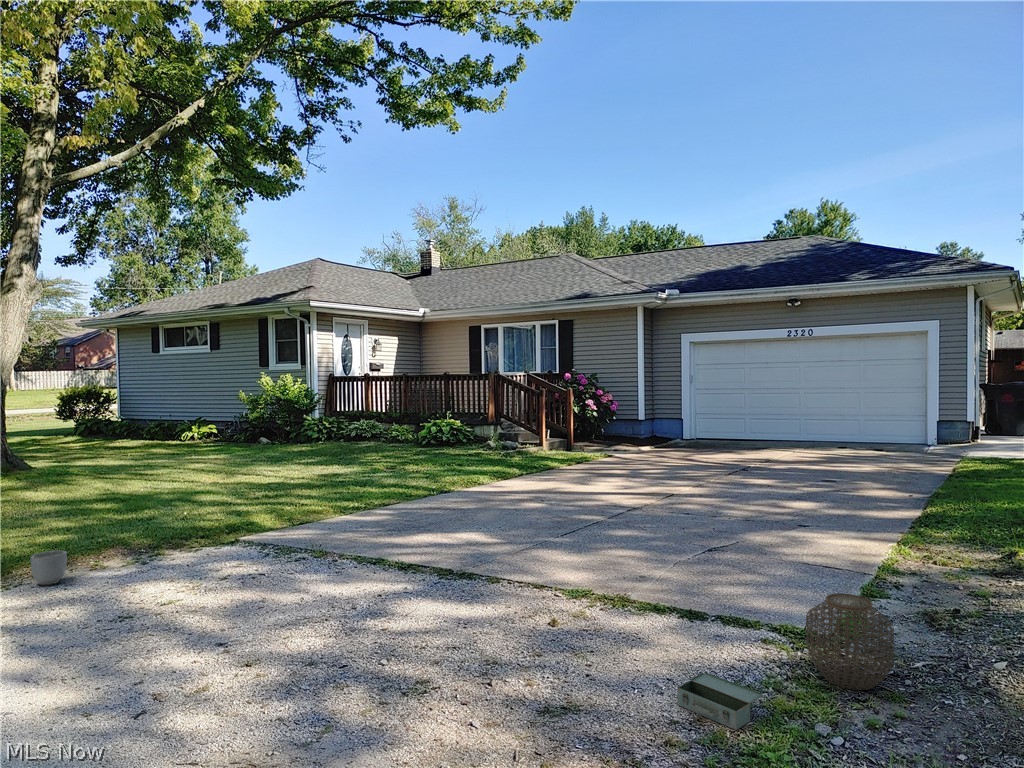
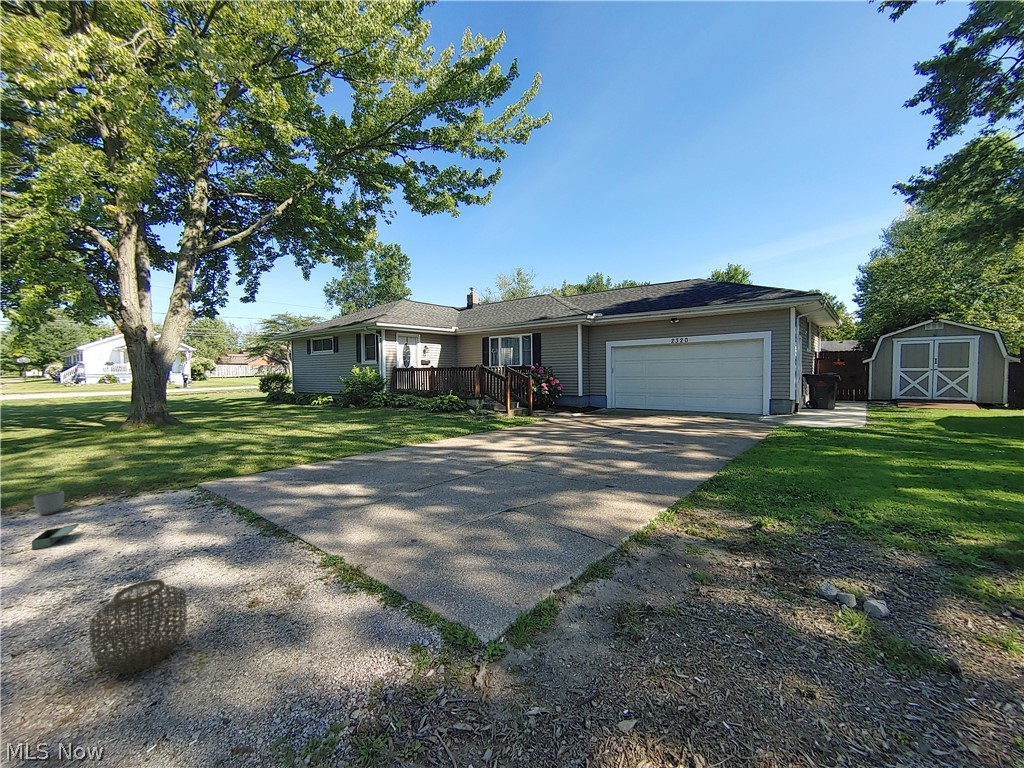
woven basket: present [806,593,894,690] -> present [90,580,187,674]
toolbox: present [677,673,763,730] -> present [32,524,79,550]

